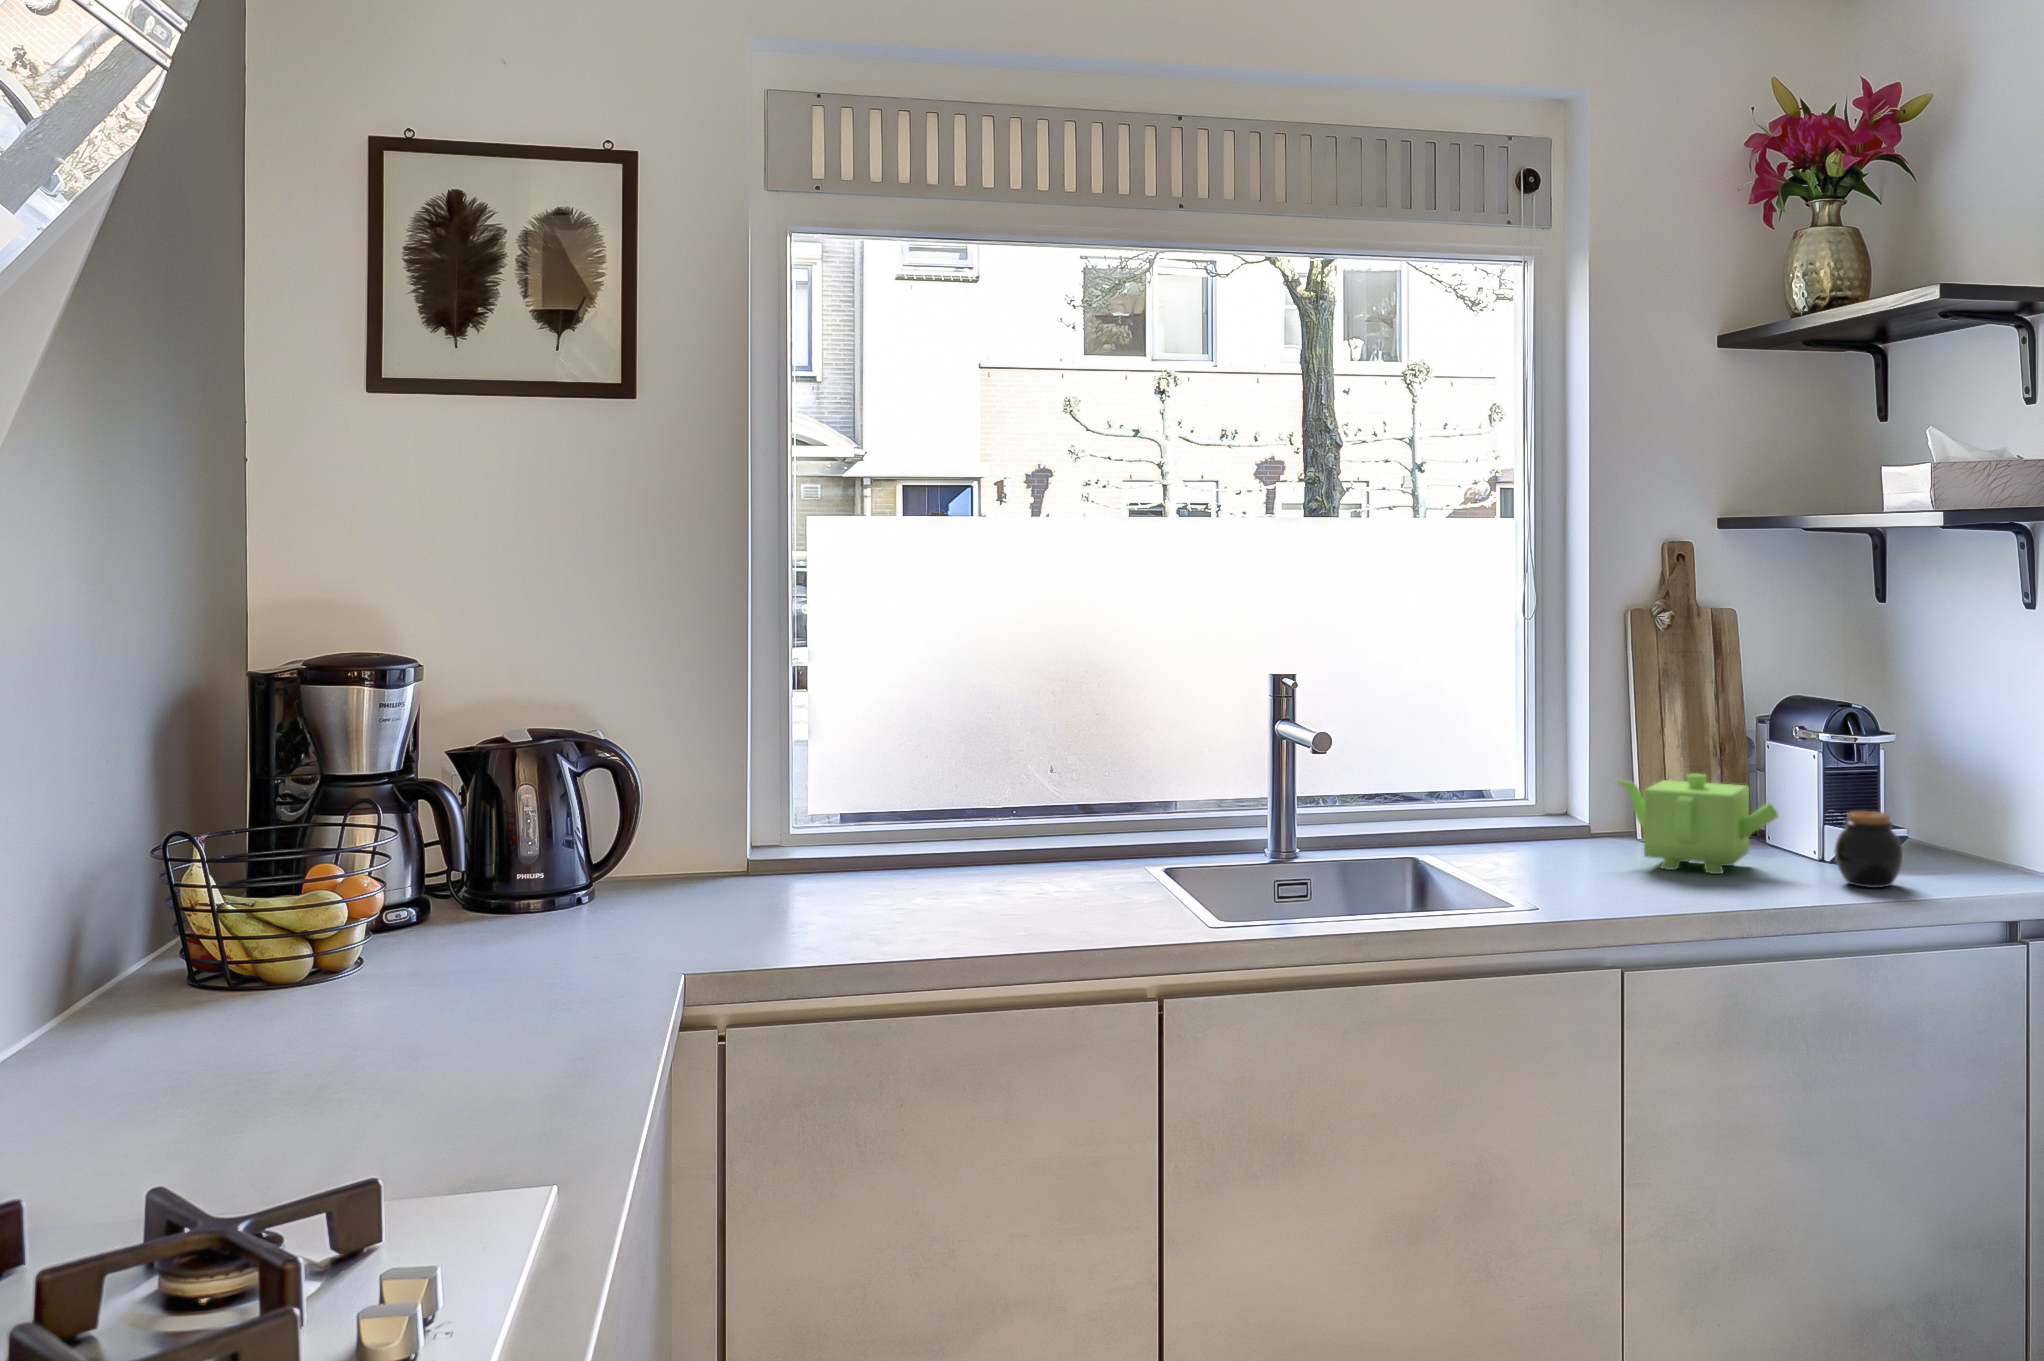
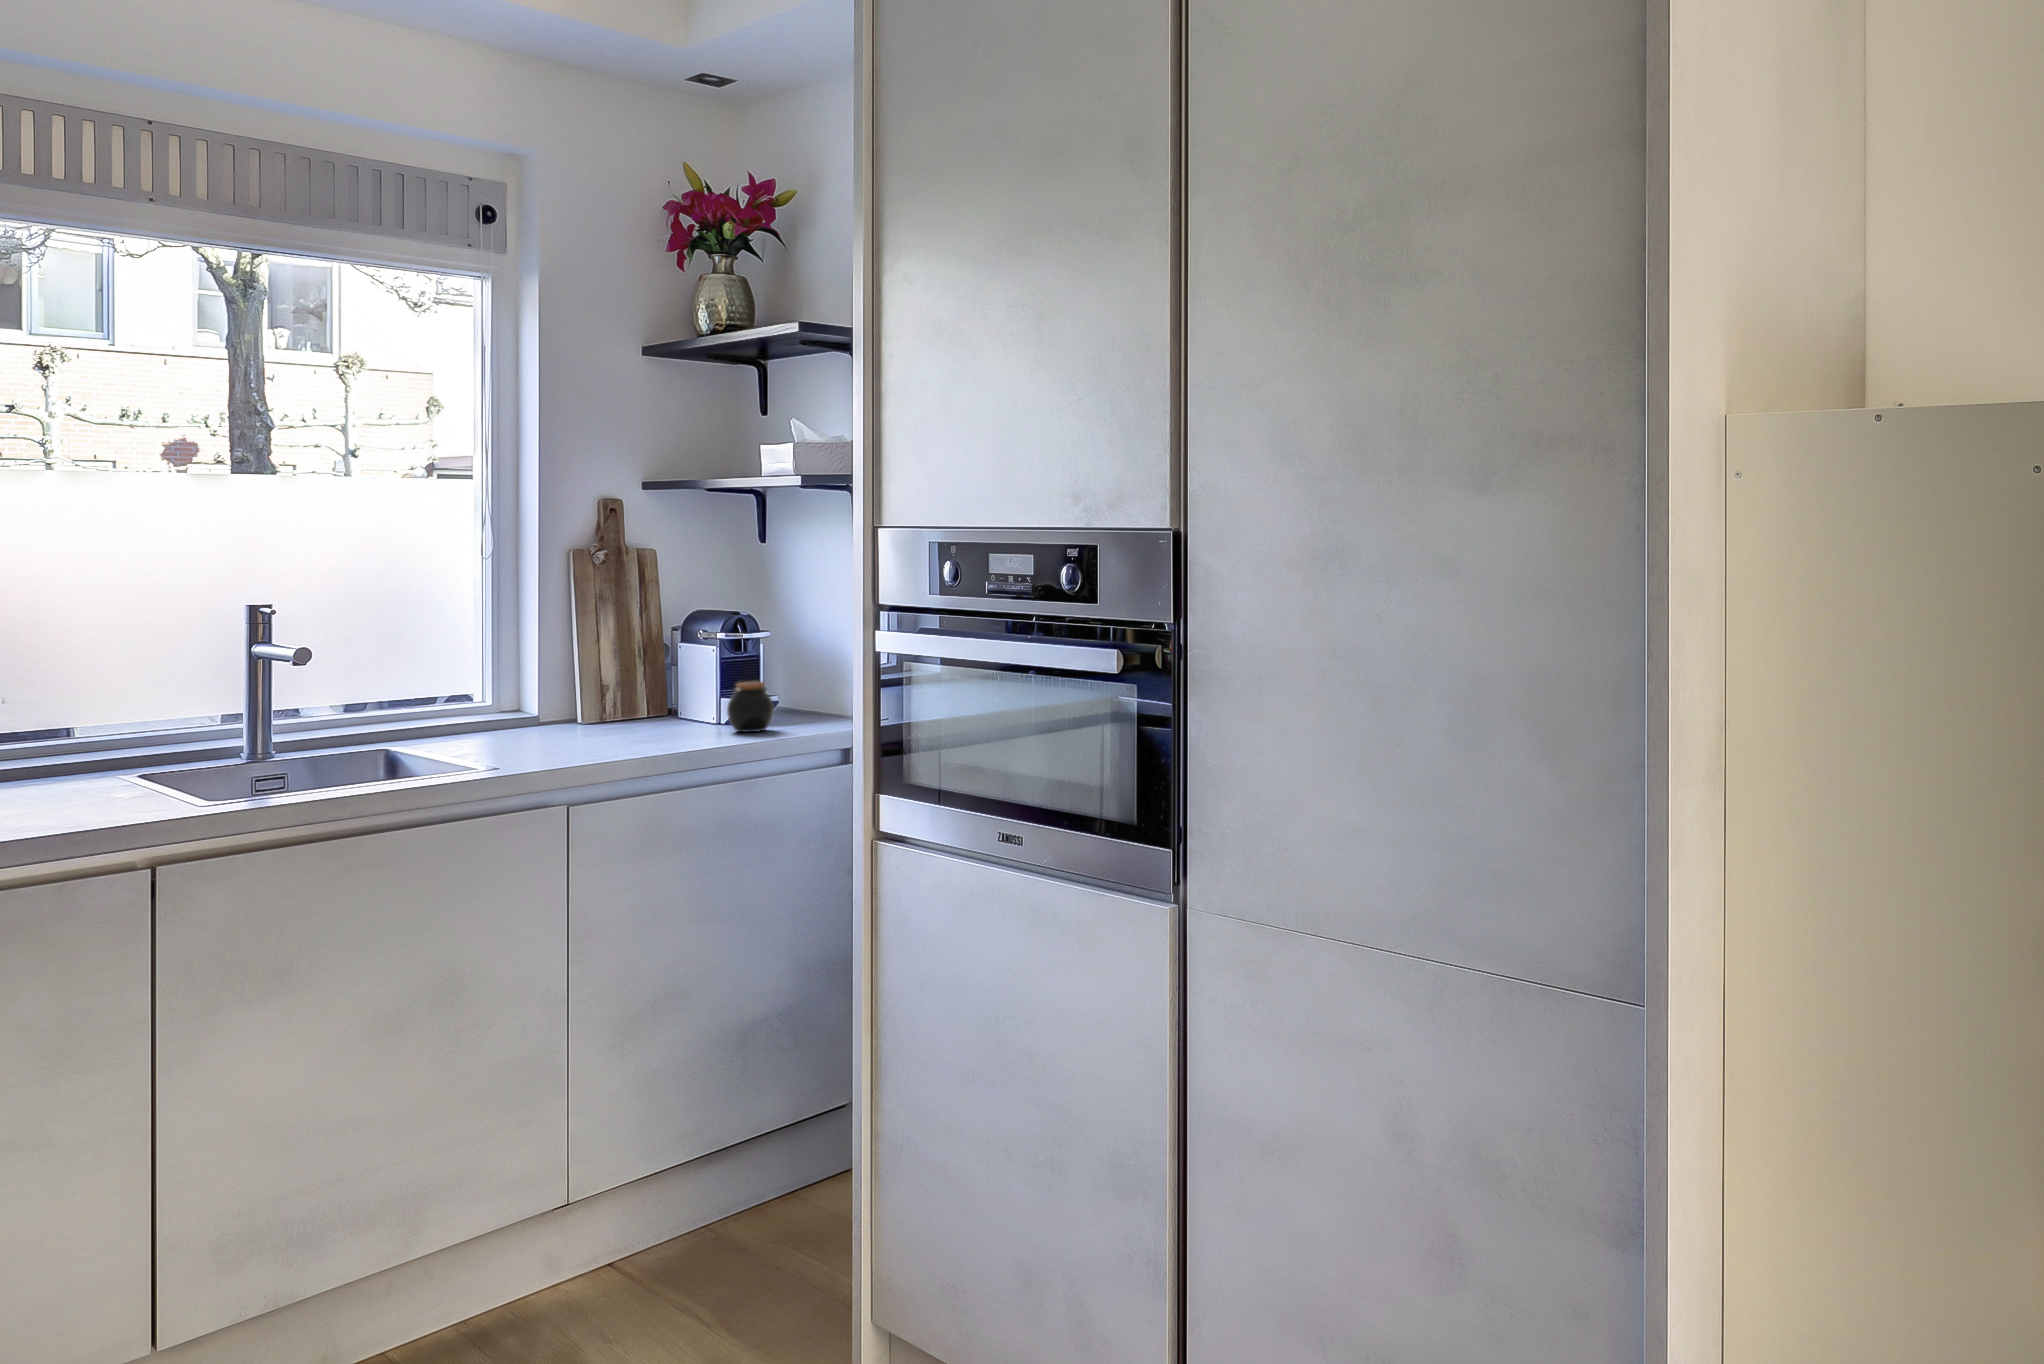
teapot: present [1616,774,1778,874] -> none [561,666,688,737]

